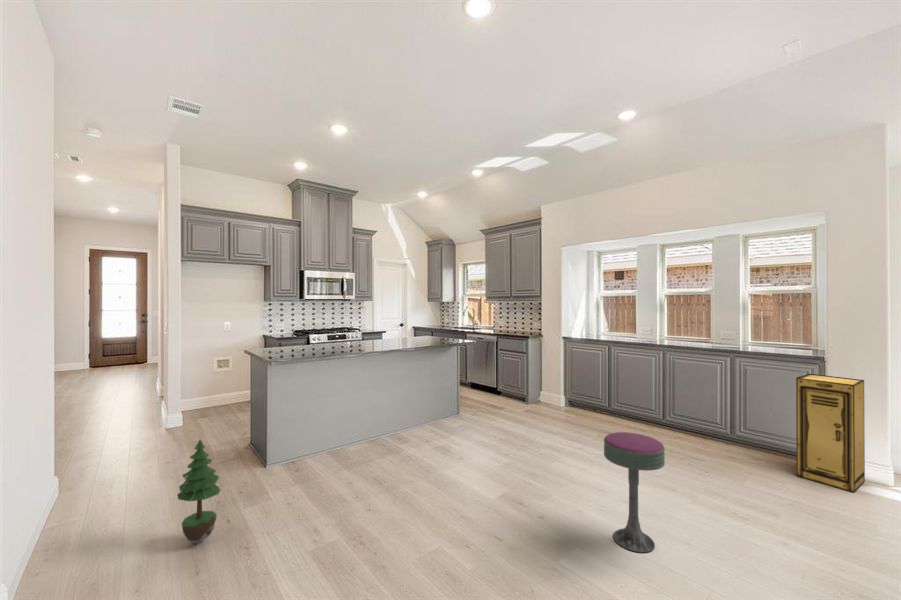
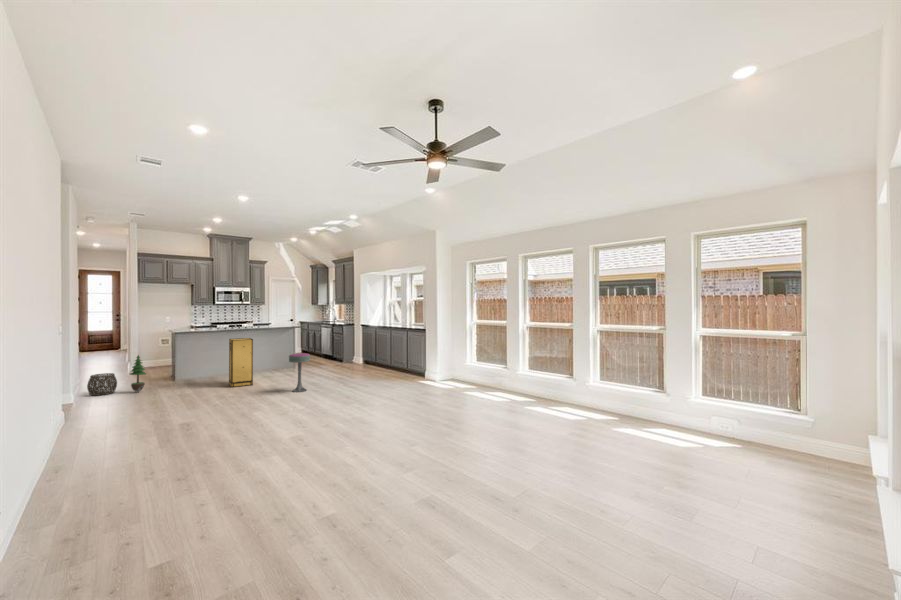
storage cabinet: present [796,374,865,493] -> present [229,338,253,387]
woven basket: none [57,488,145,572] -> present [87,373,117,396]

